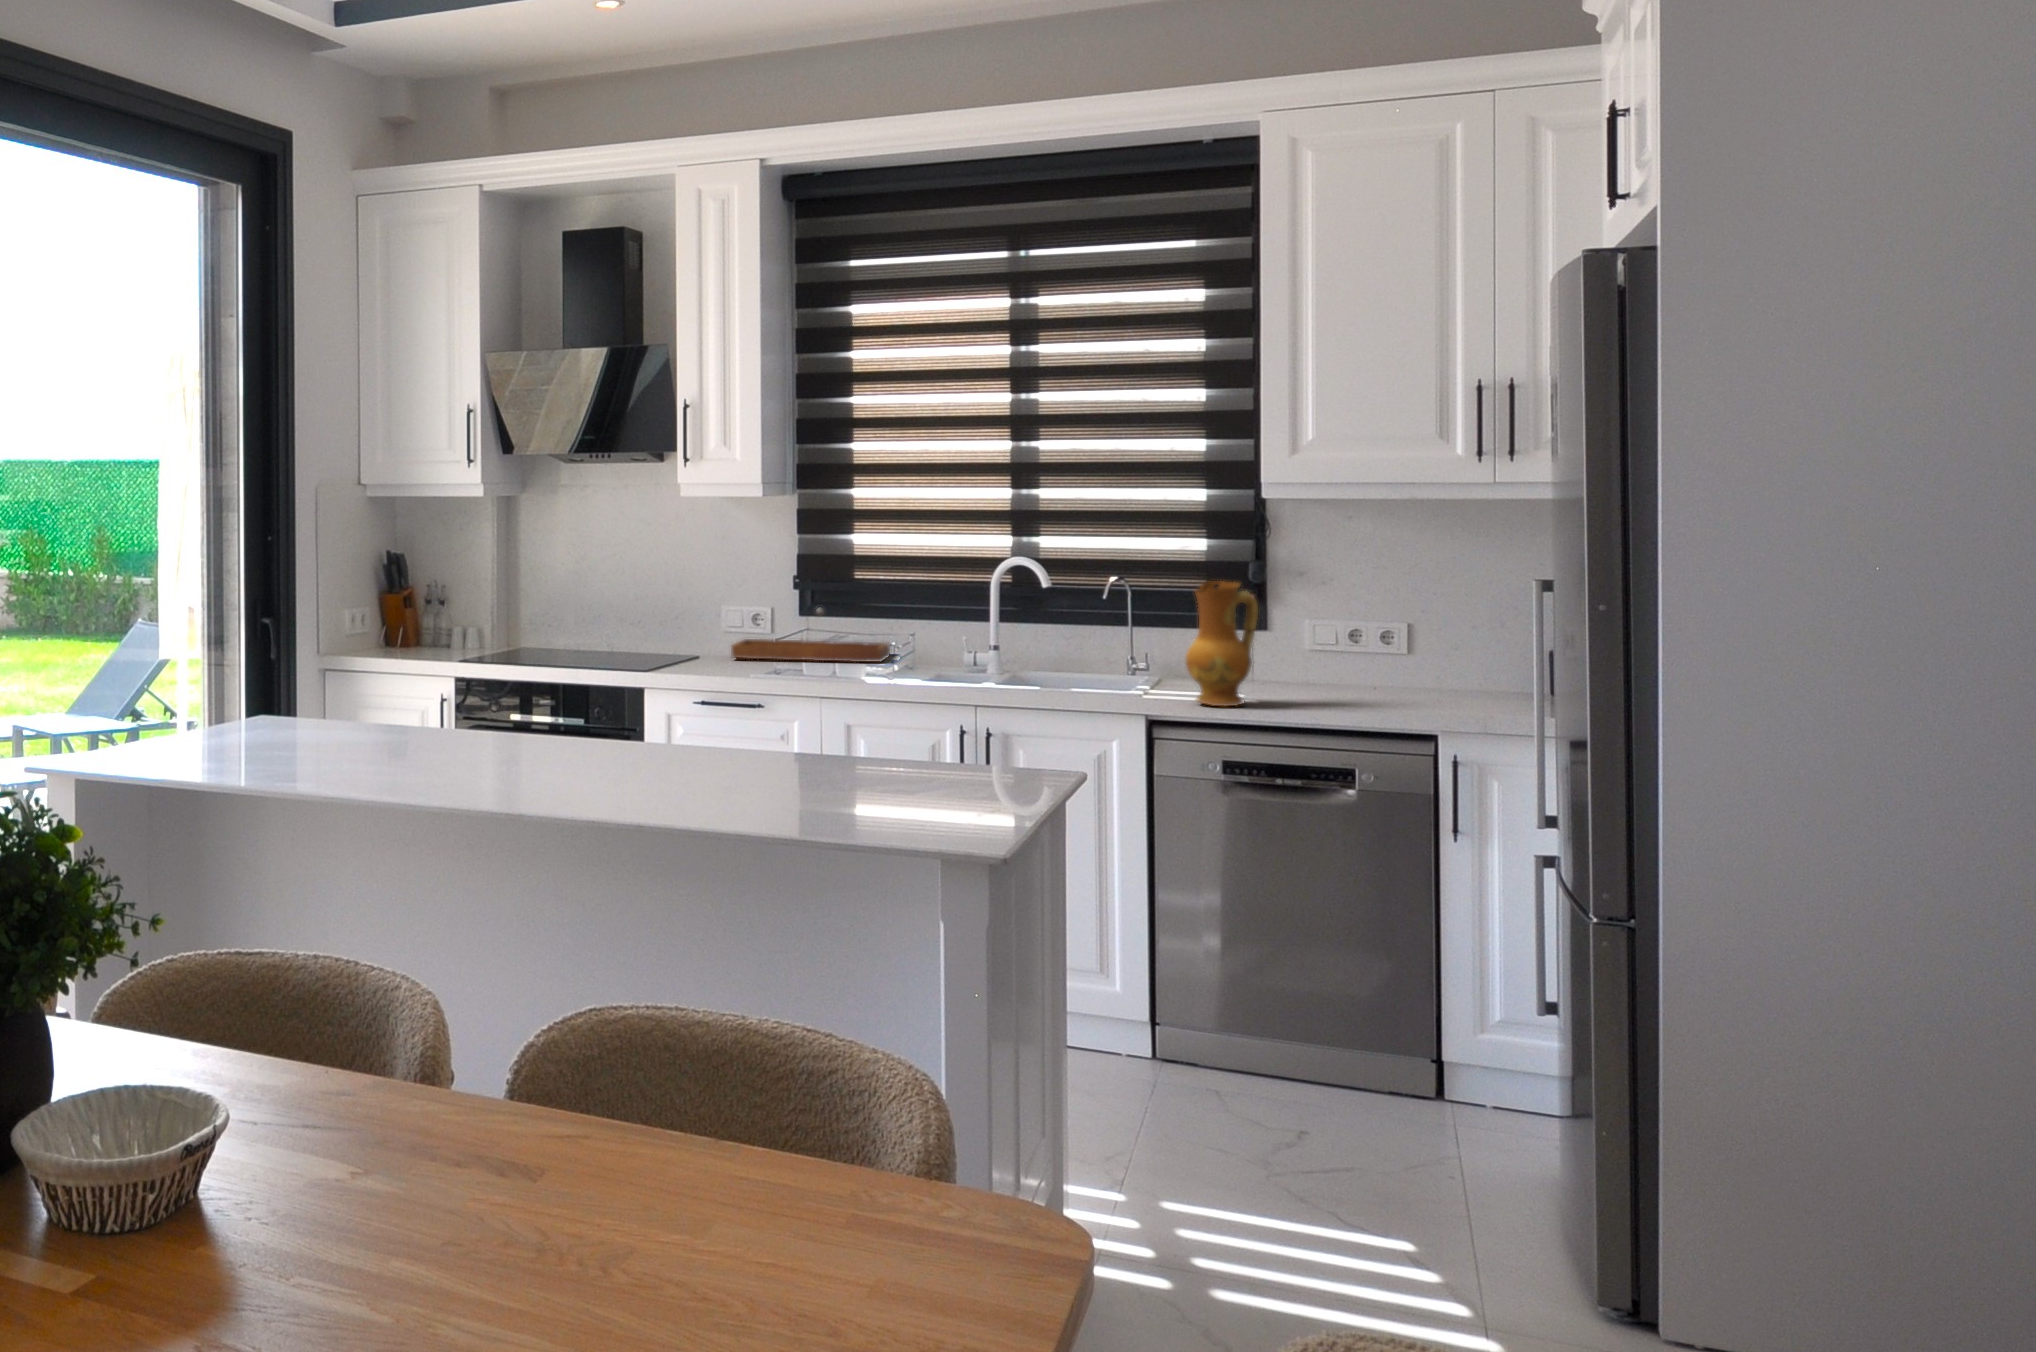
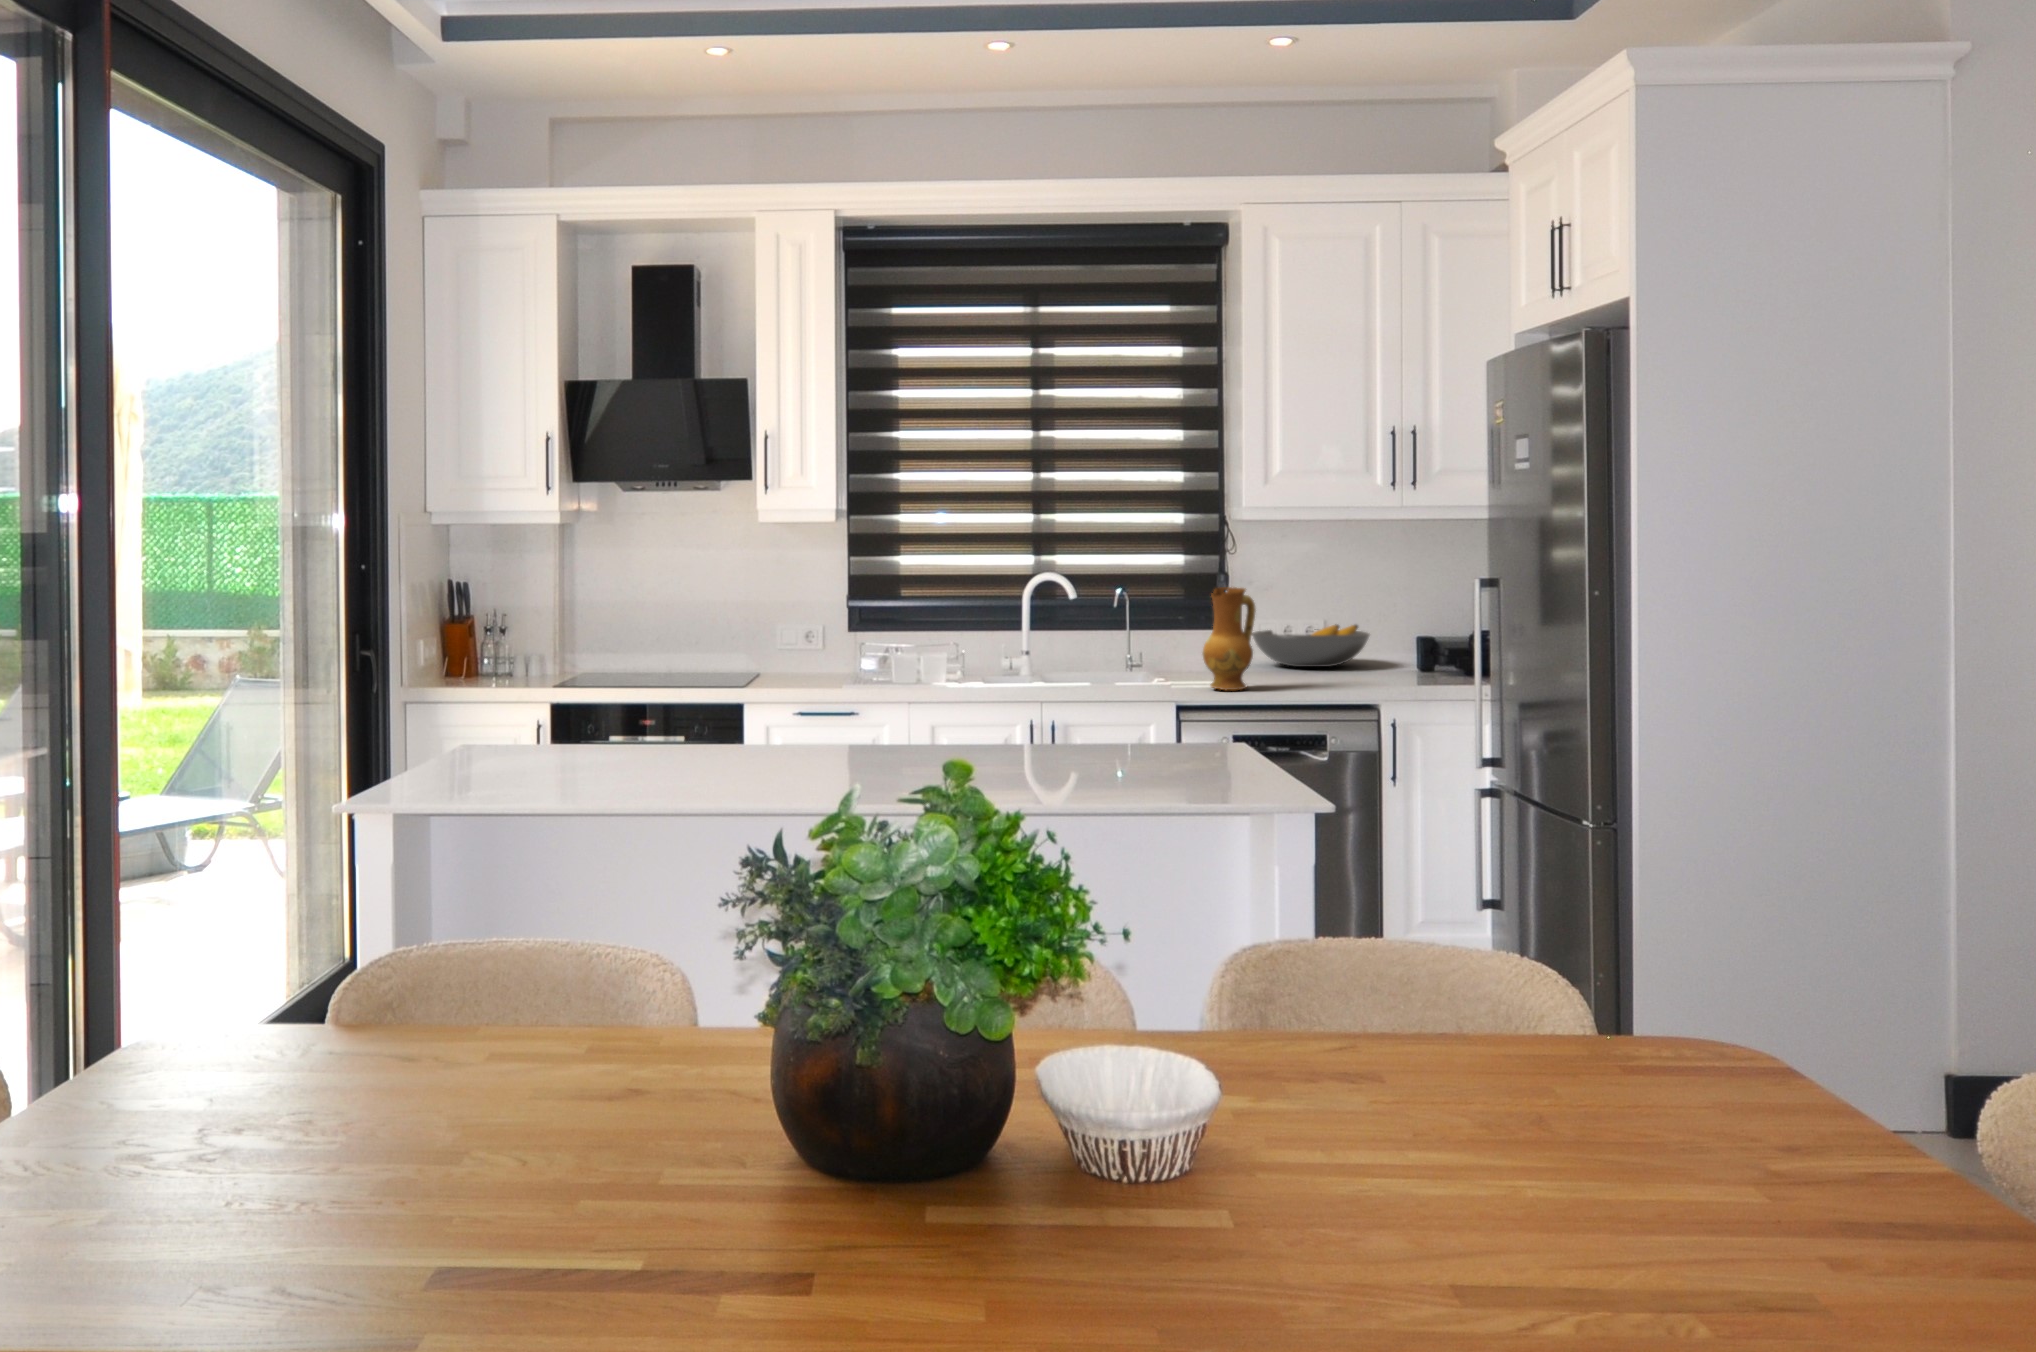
tray: present [731,608,890,662] -> none [791,621,924,669]
fruit bowl: none [1287,628,1451,679] -> present [1252,624,1370,667]

